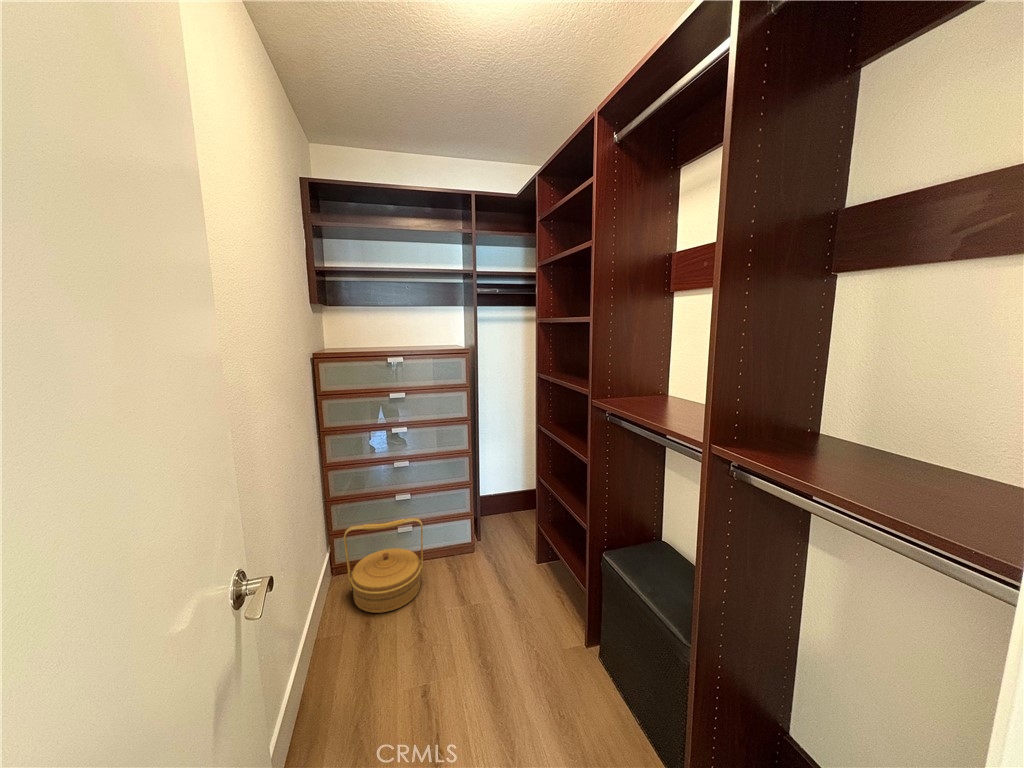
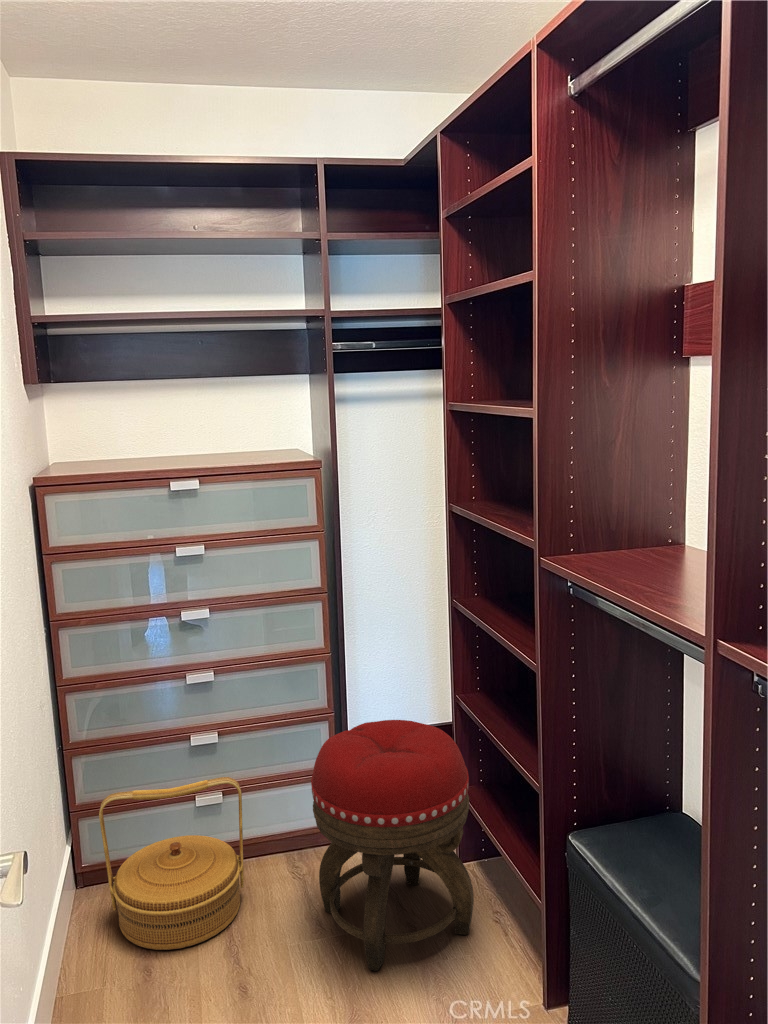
footstool: none [461,488,547,625] -> present [311,720,474,971]

